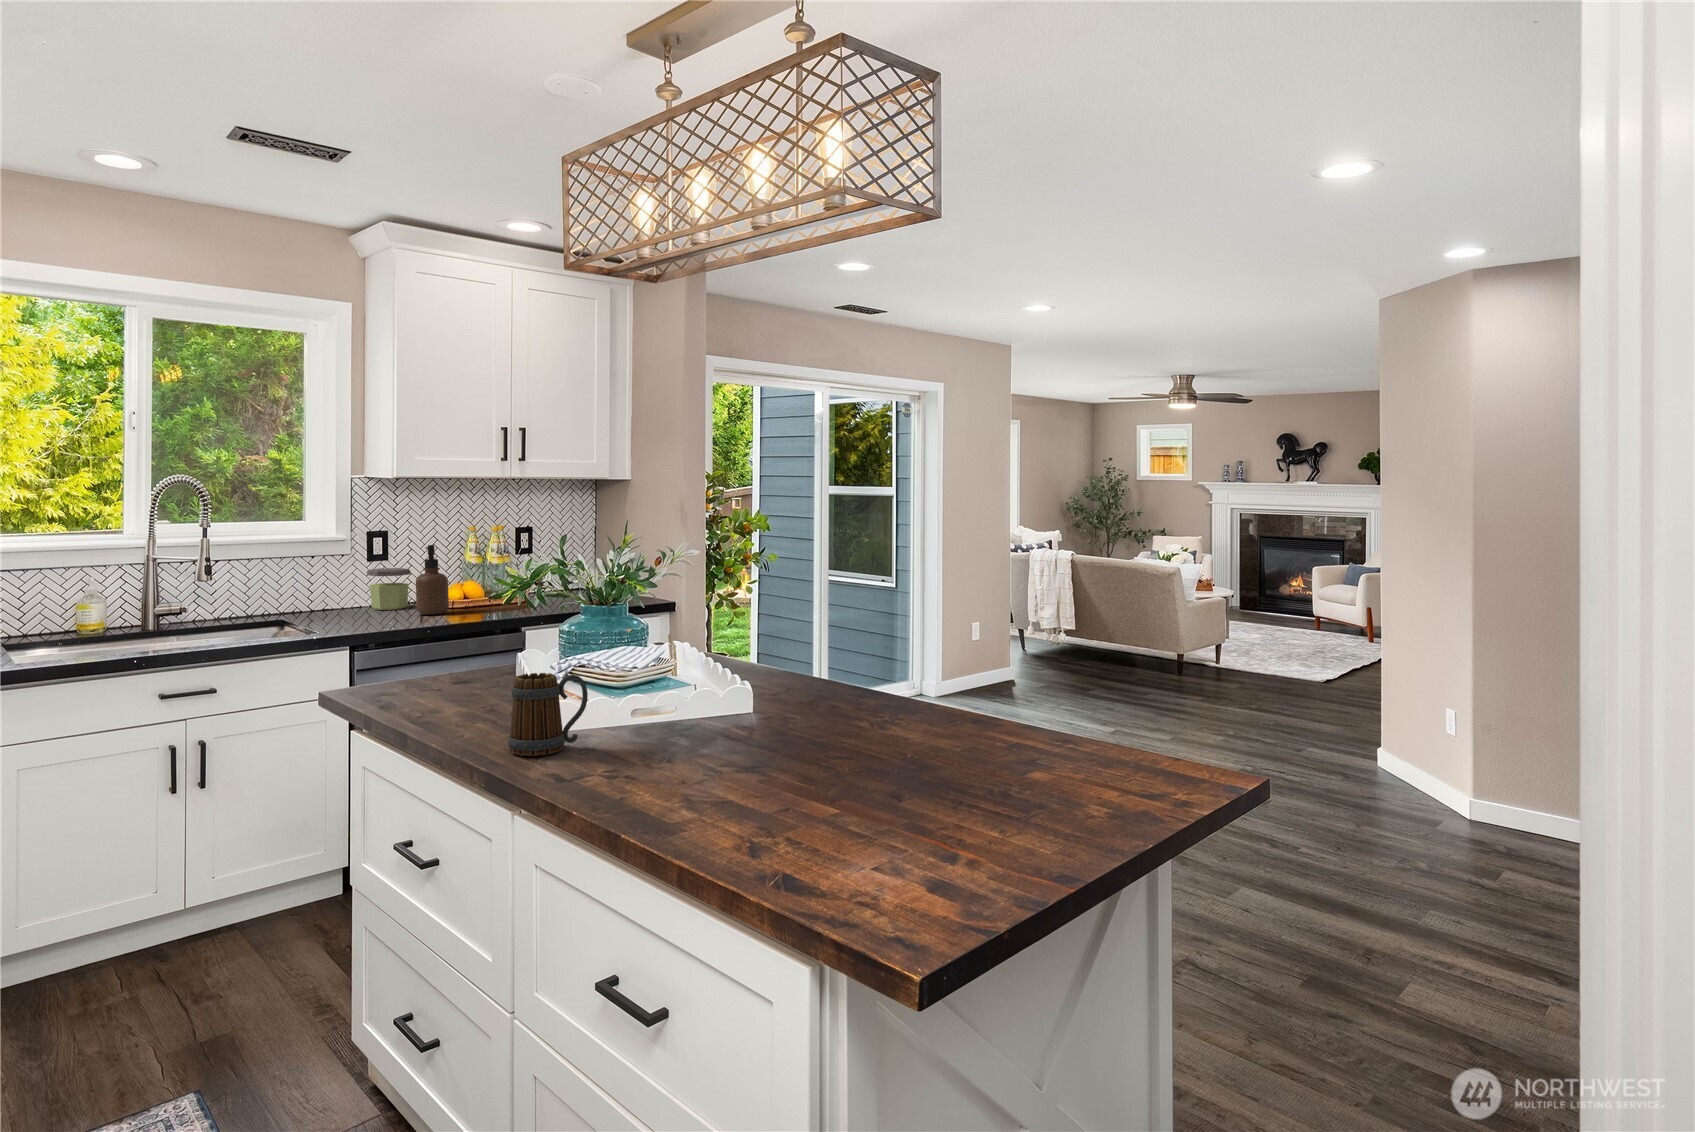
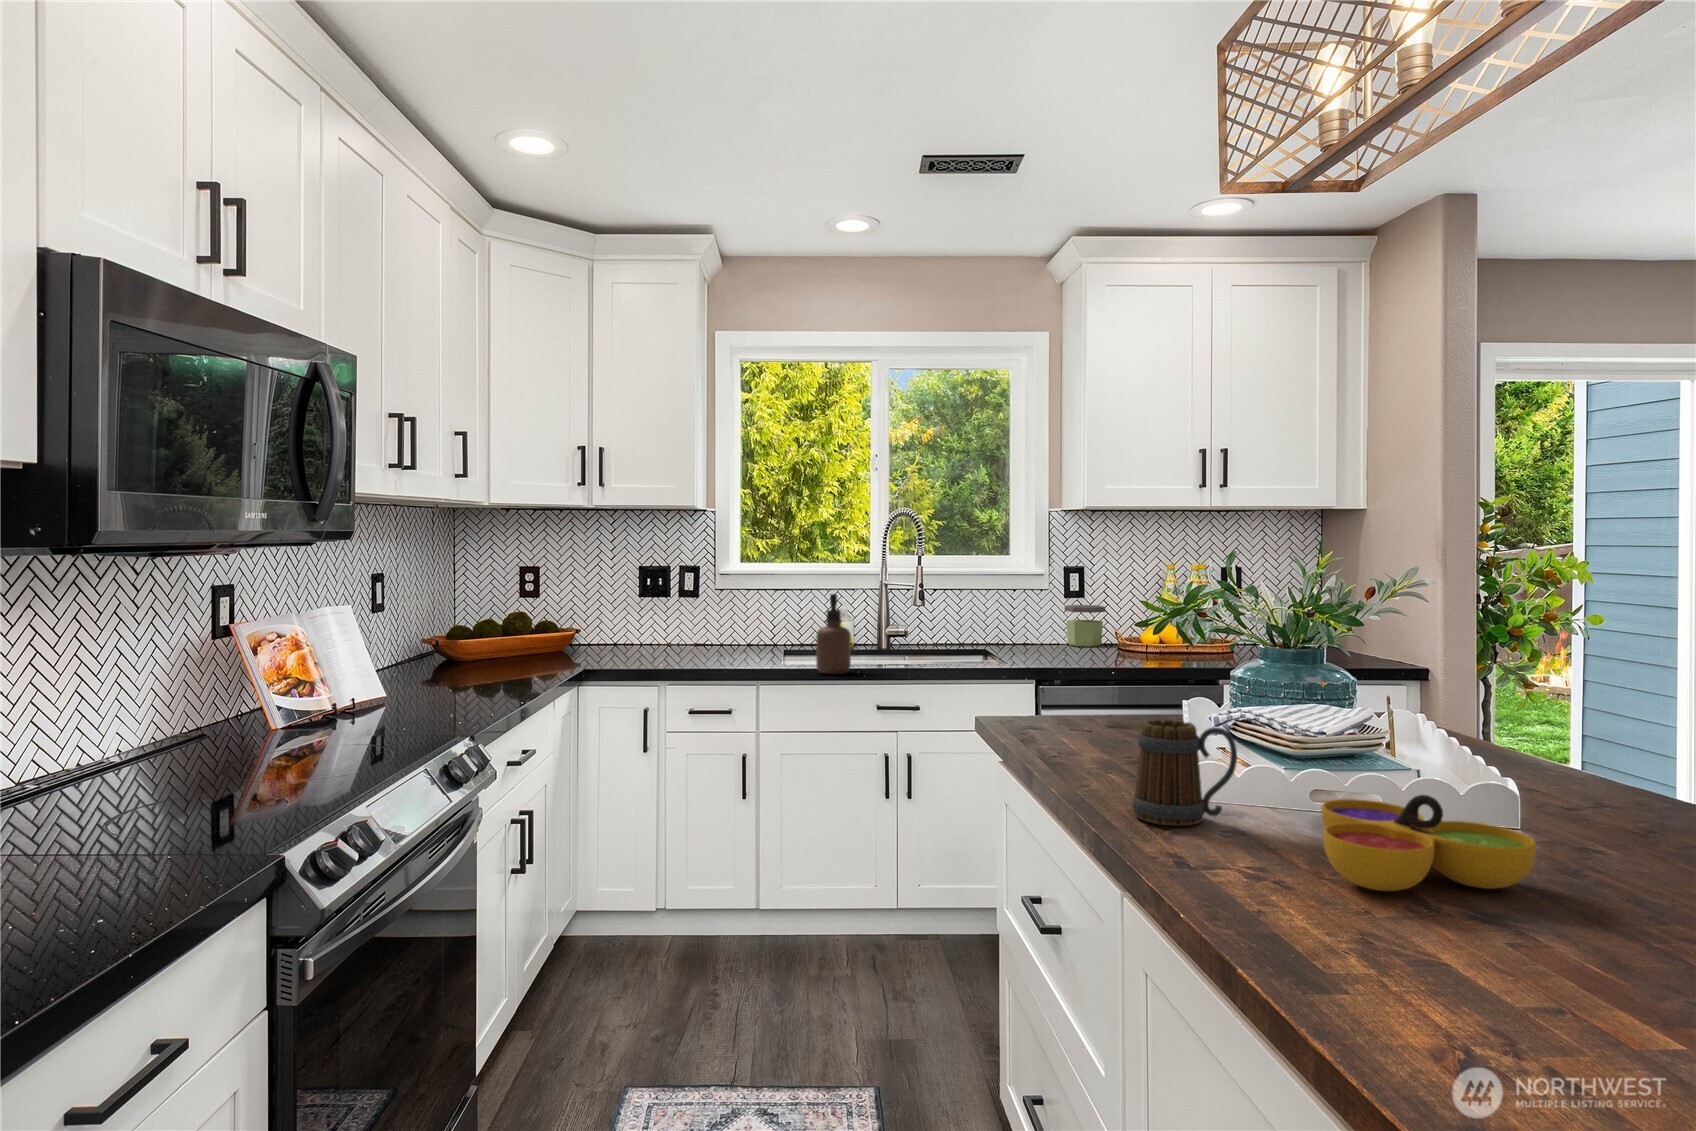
soap dispenser: present [416,545,449,615] -> present [816,594,851,674]
decorative bowl: none [649,703,775,771] -> present [1321,795,1536,891]

